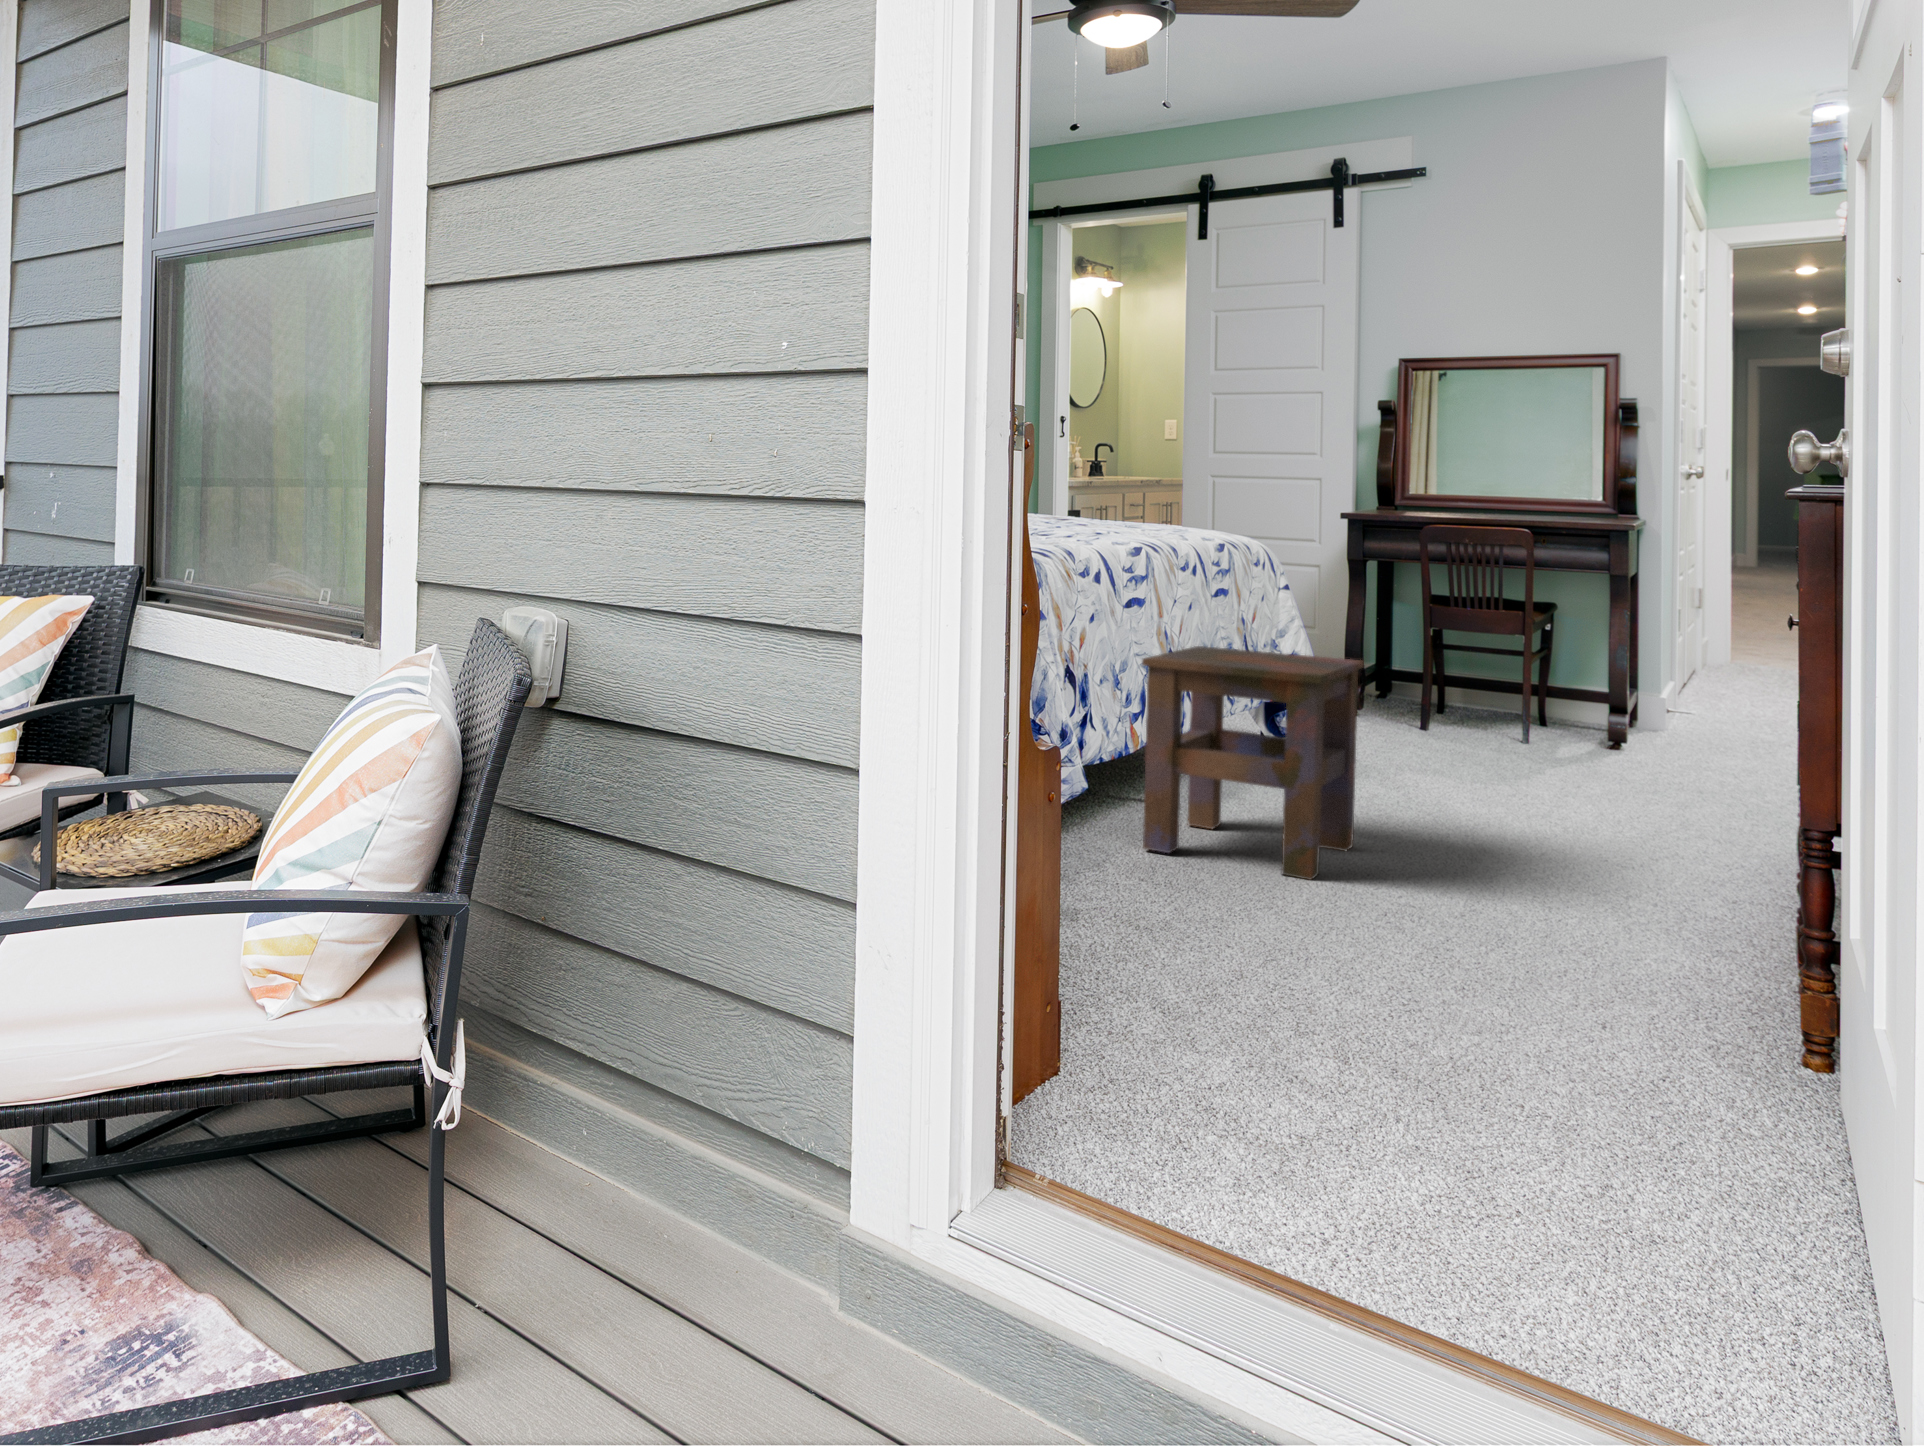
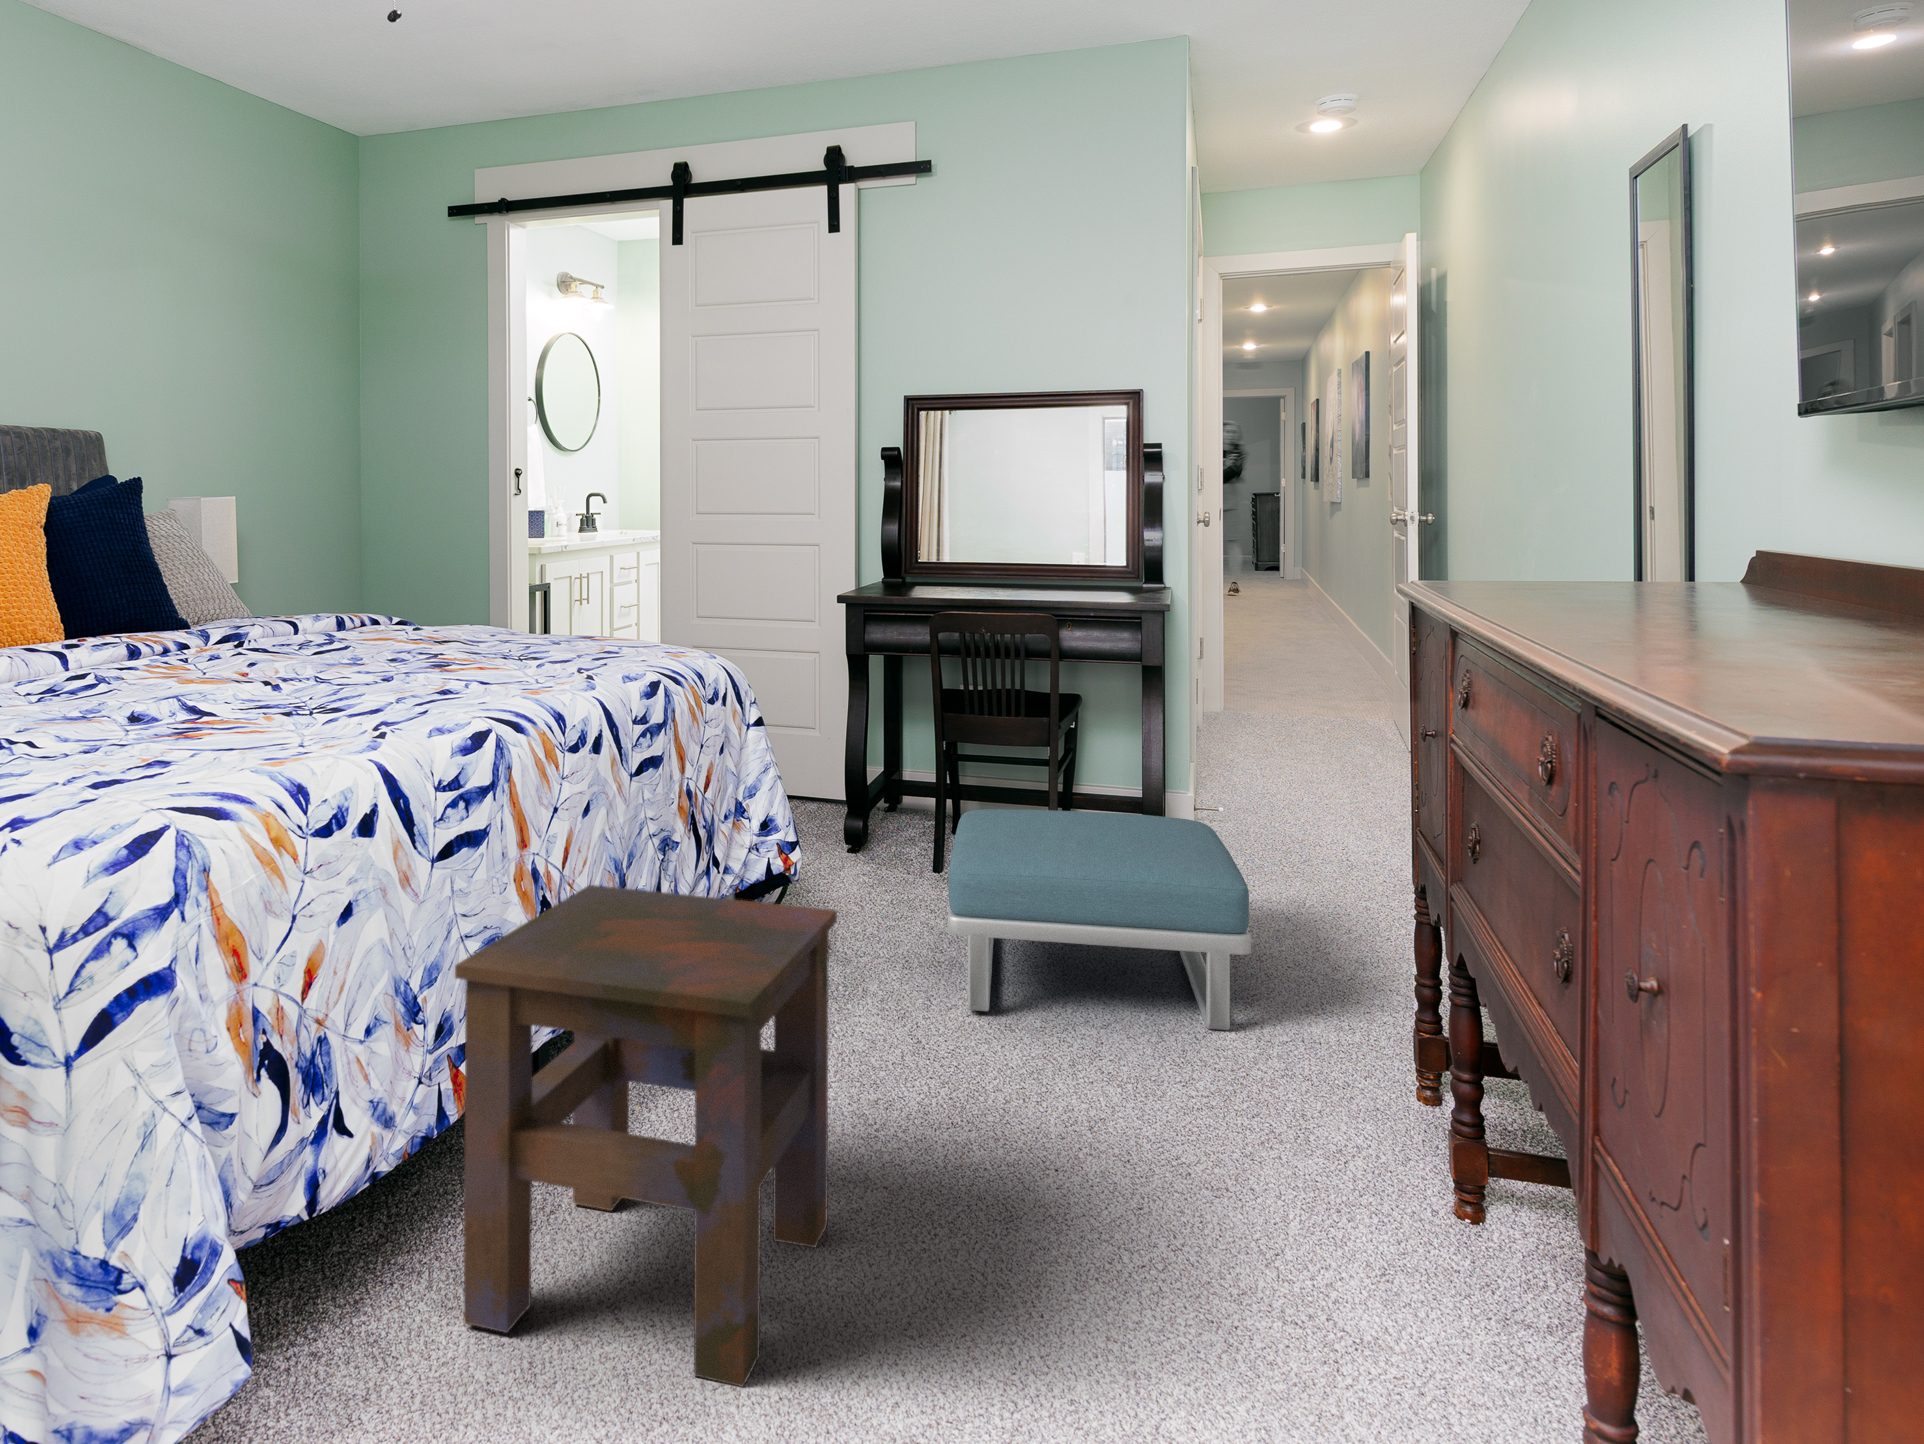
footstool: none [1435,666,1686,811] -> present [947,809,1251,1030]

